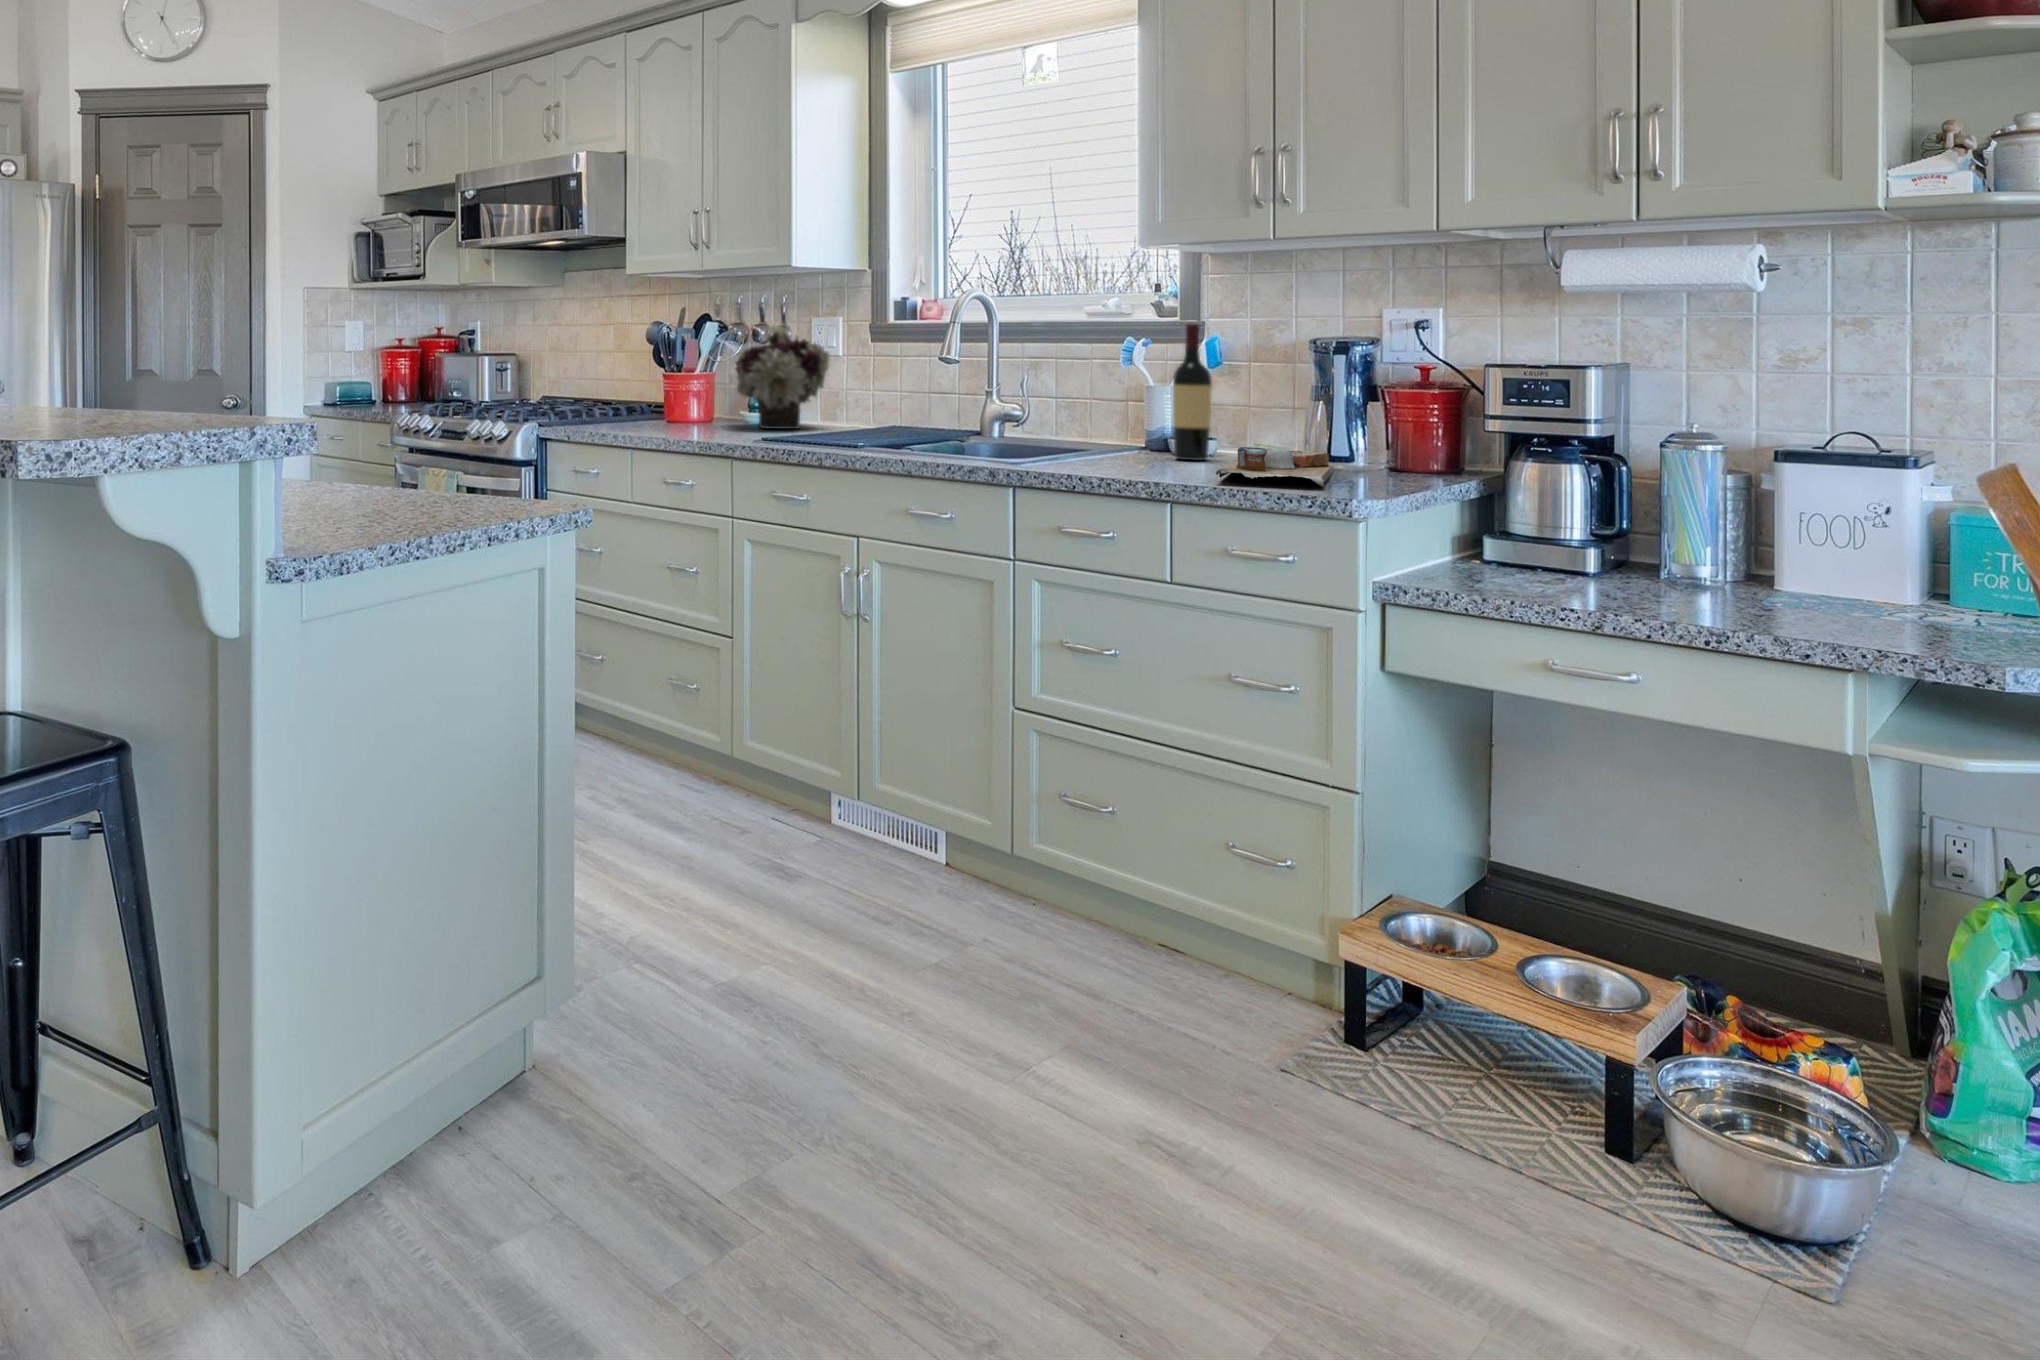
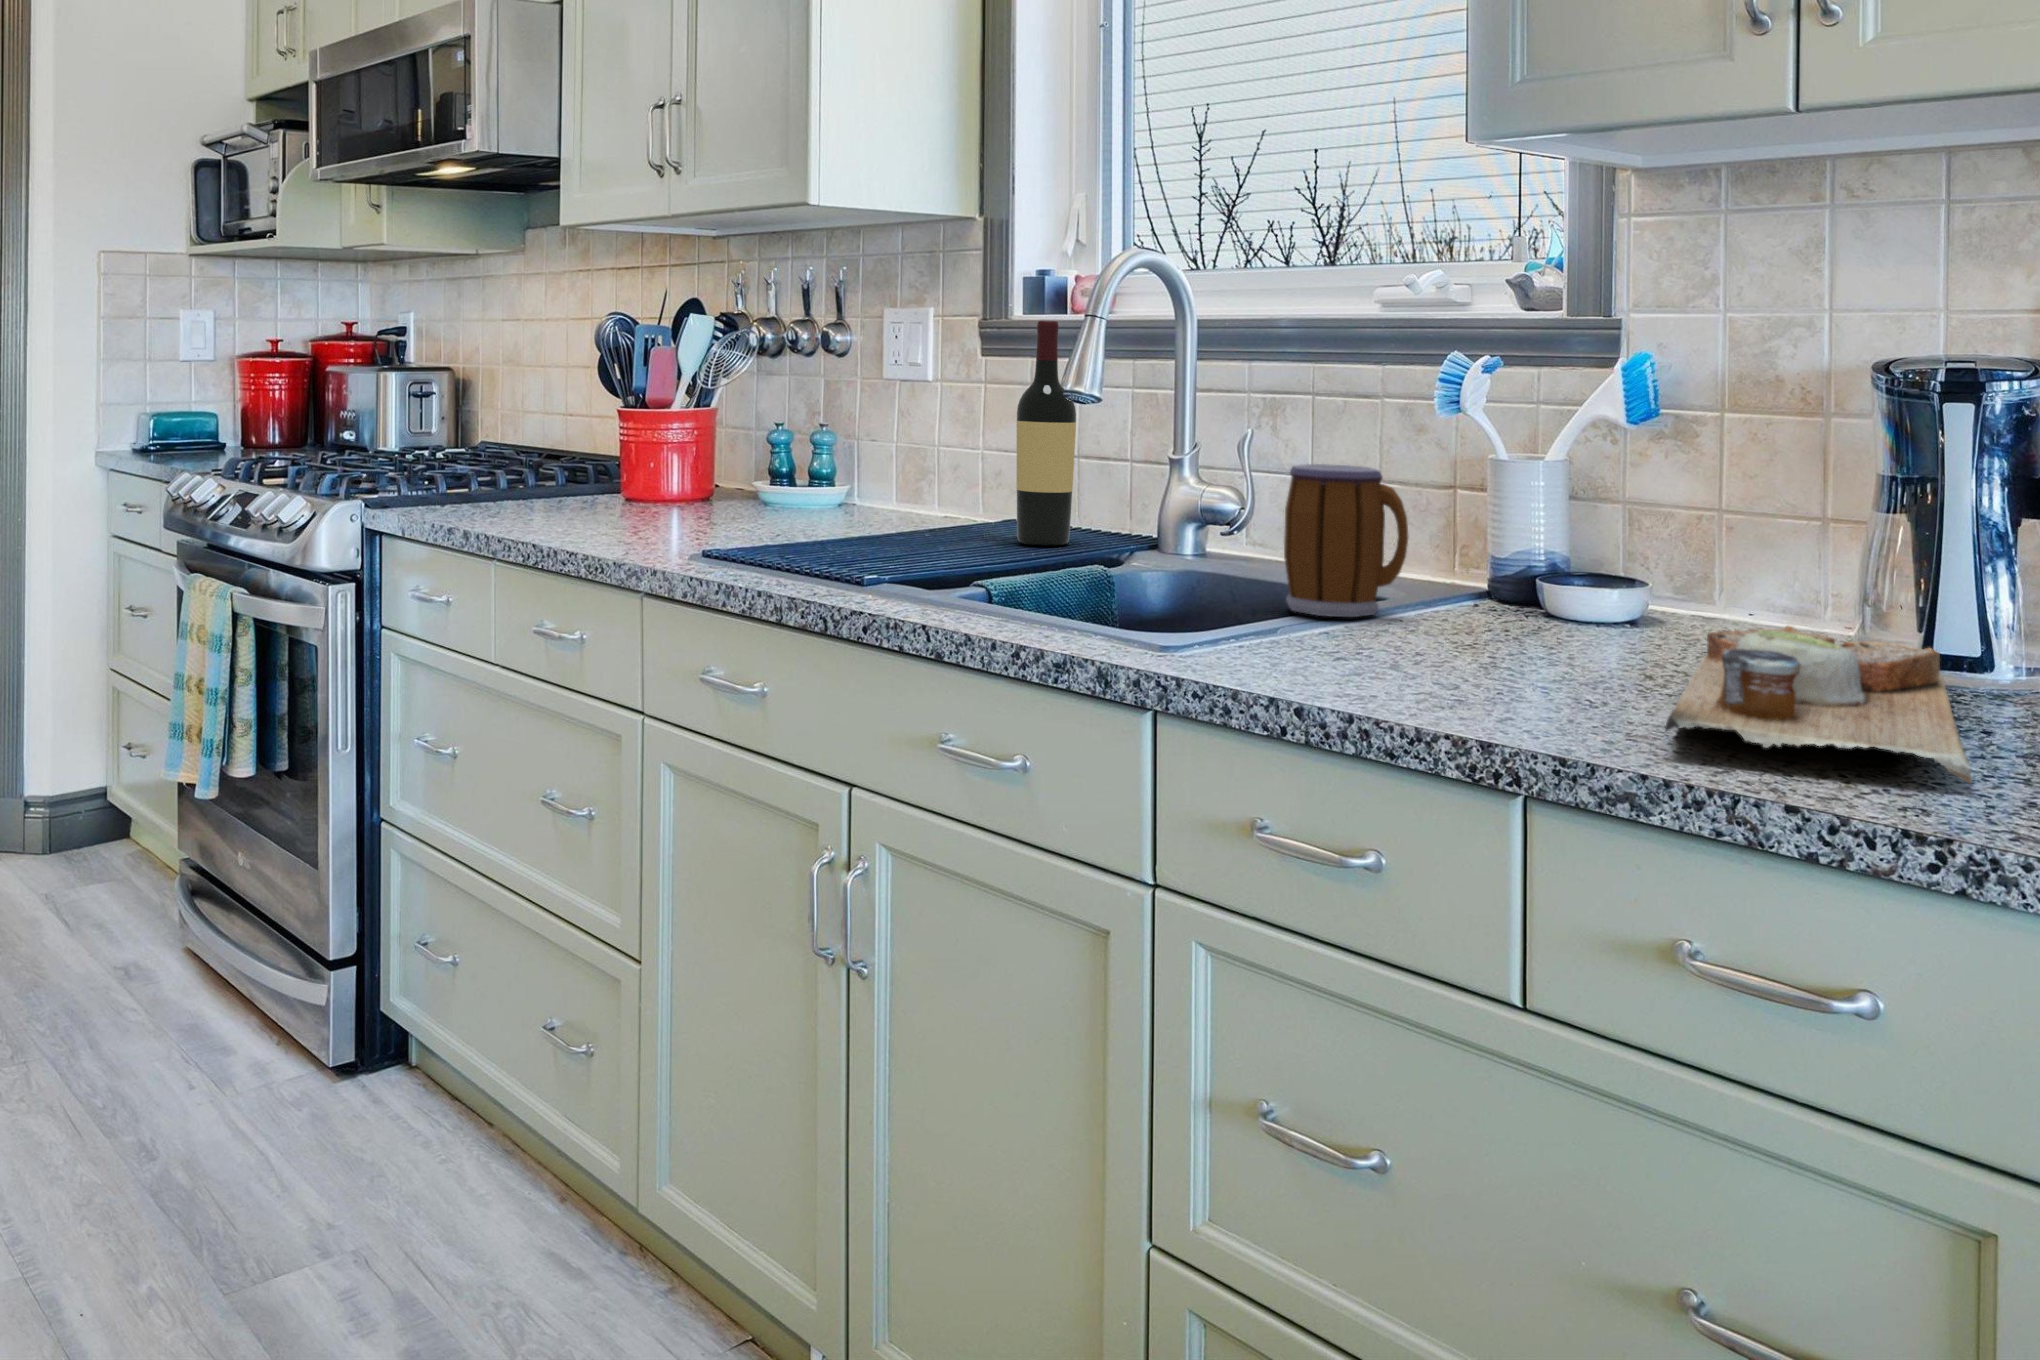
flower arrangement: present [736,324,829,429] -> none [710,315,892,523]
wine bottle: present [1173,324,1212,460] -> present [1017,321,1076,546]
mug: none [1053,389,1109,455] -> present [1284,464,1408,617]

